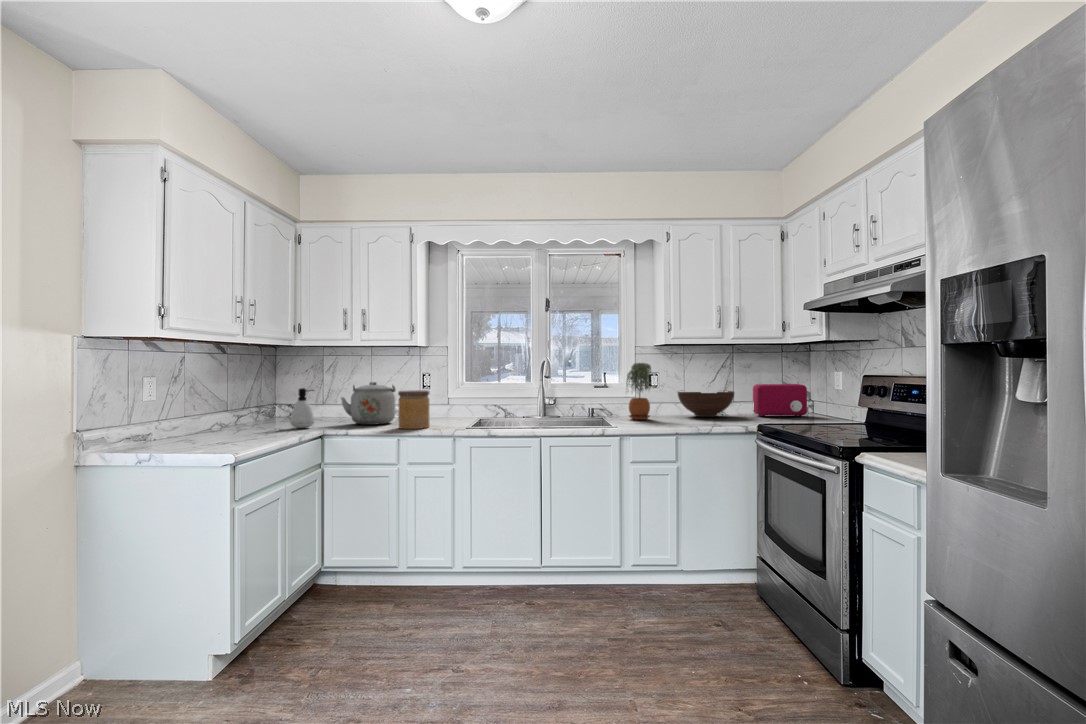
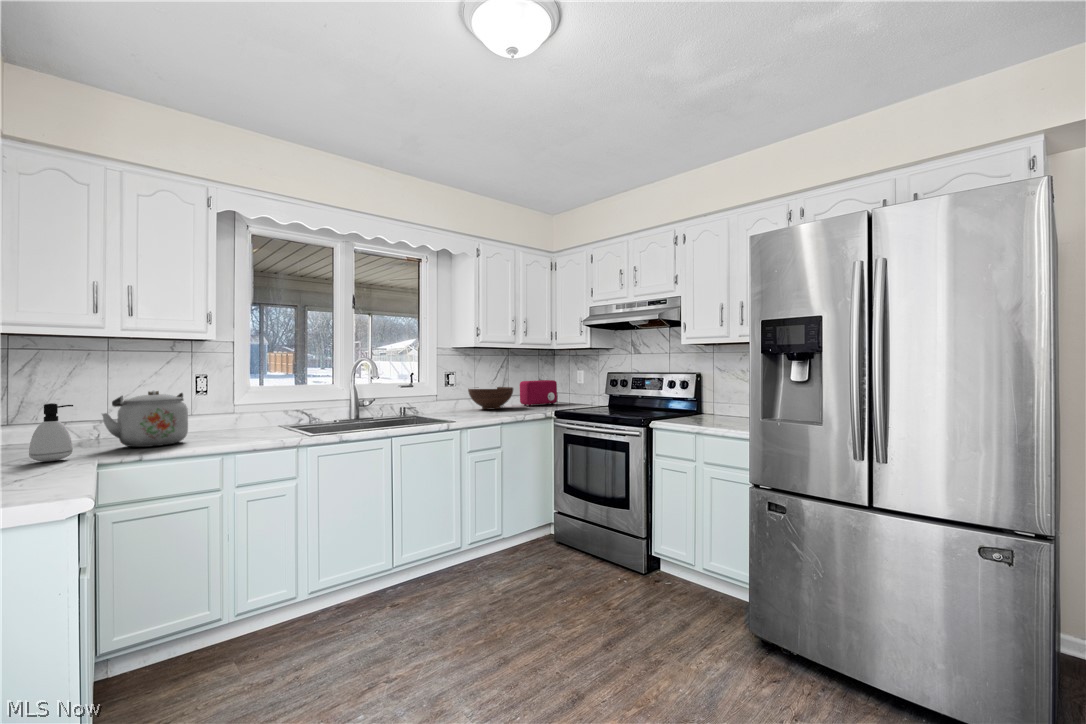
potted plant: present [626,363,651,420] -> none [437,364,460,415]
jar: present [398,390,430,429] -> none [219,398,262,445]

